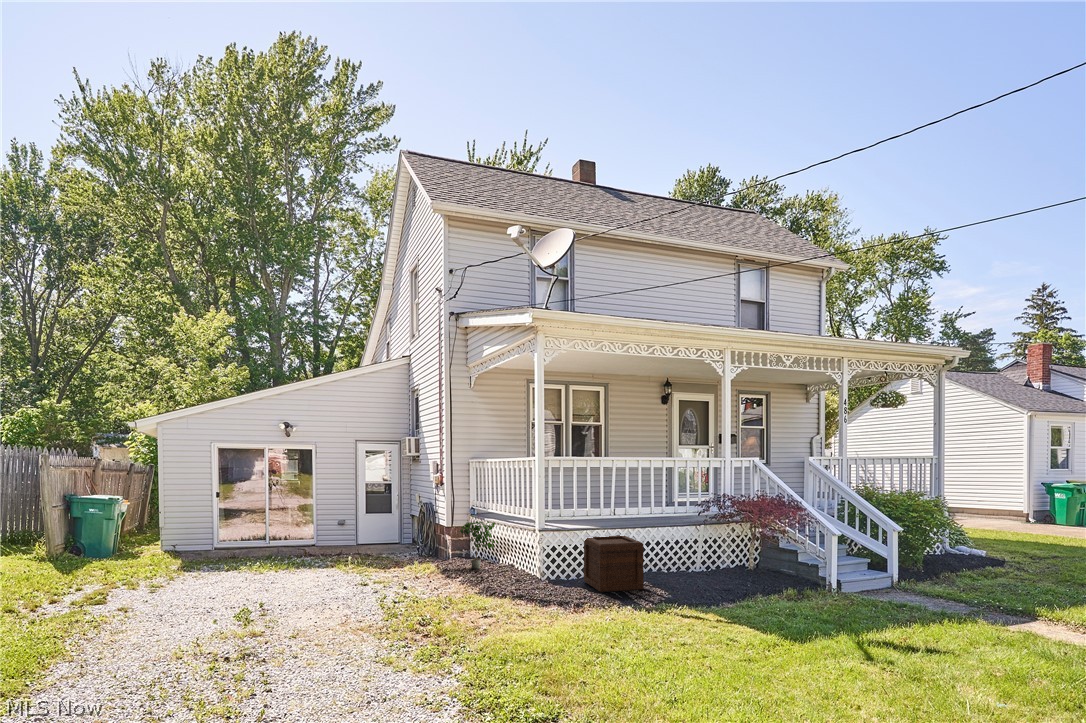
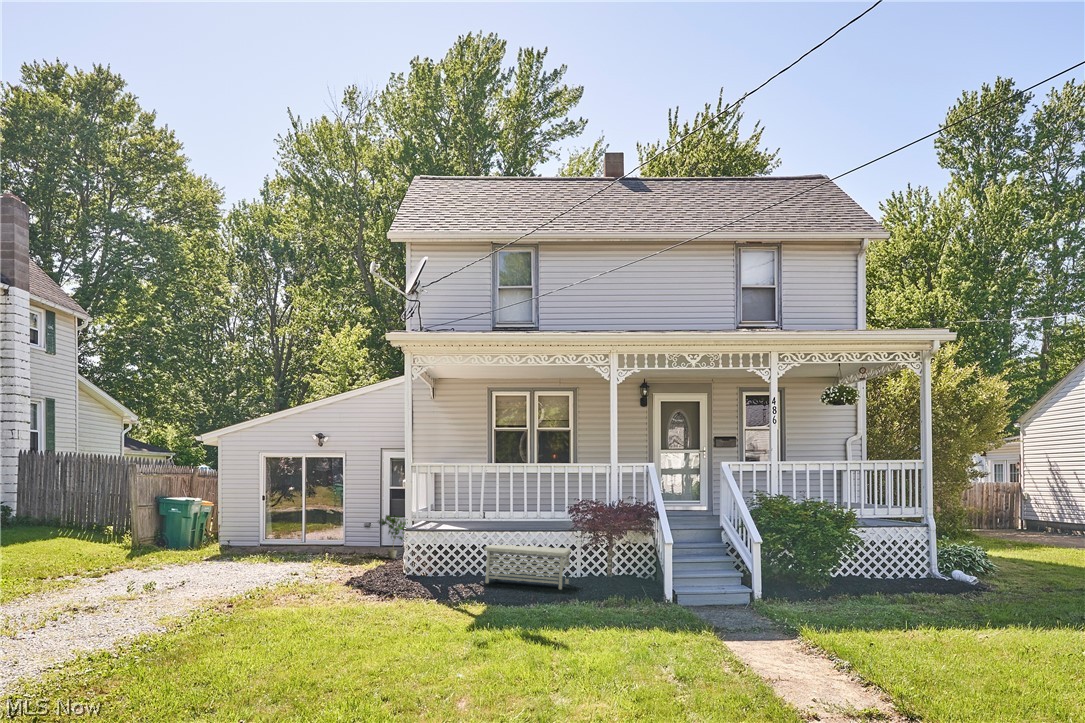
wooden crate: present [584,535,644,592] -> none [420,531,477,582]
storage bench: none [641,540,732,587] -> present [484,543,571,589]

